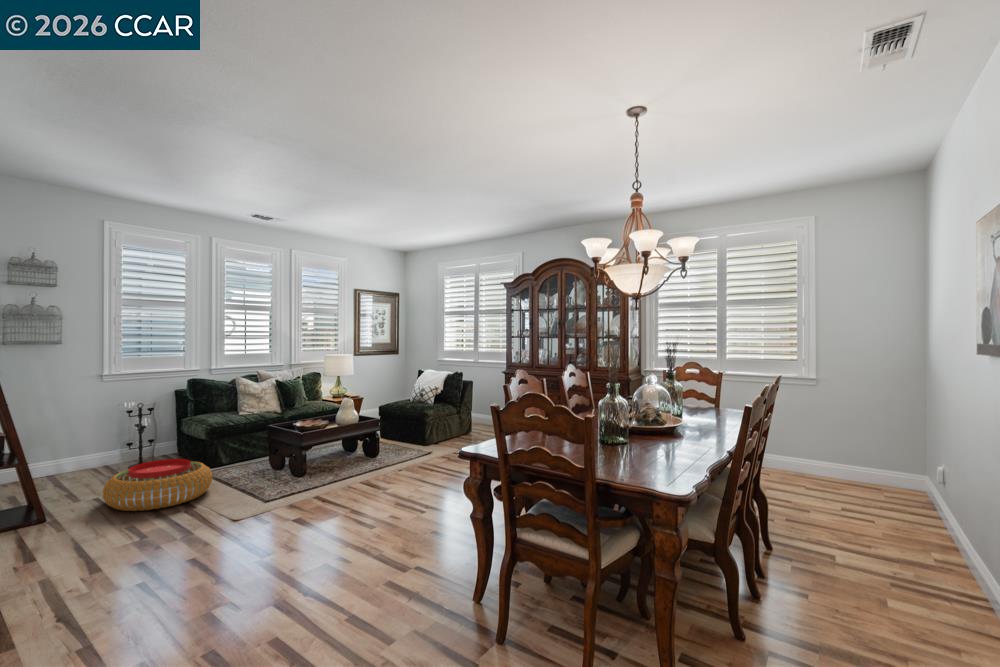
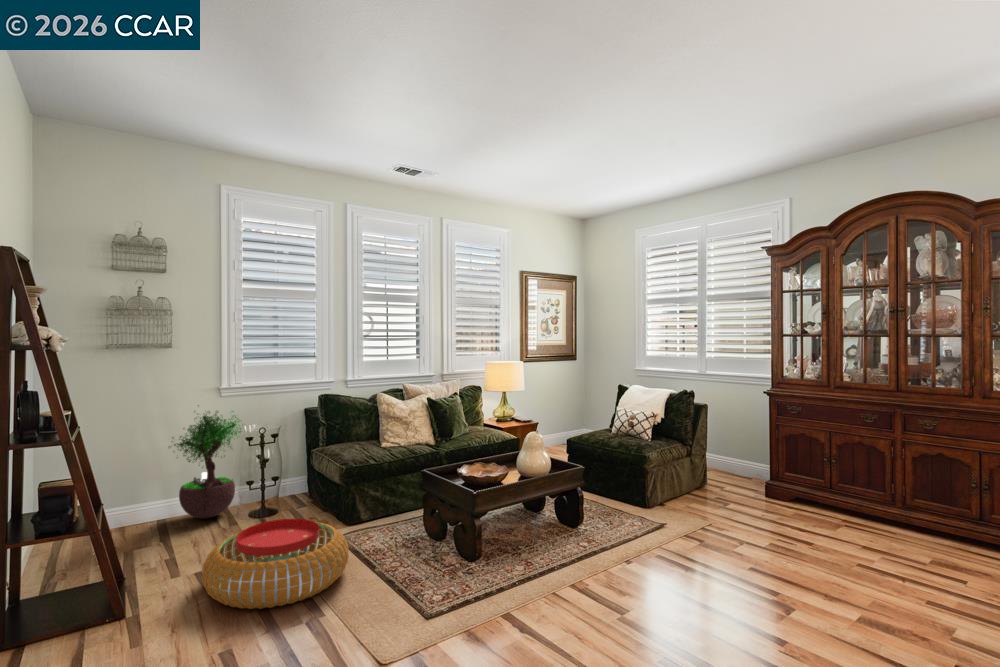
potted tree: none [61,386,126,472] -> present [169,405,241,518]

